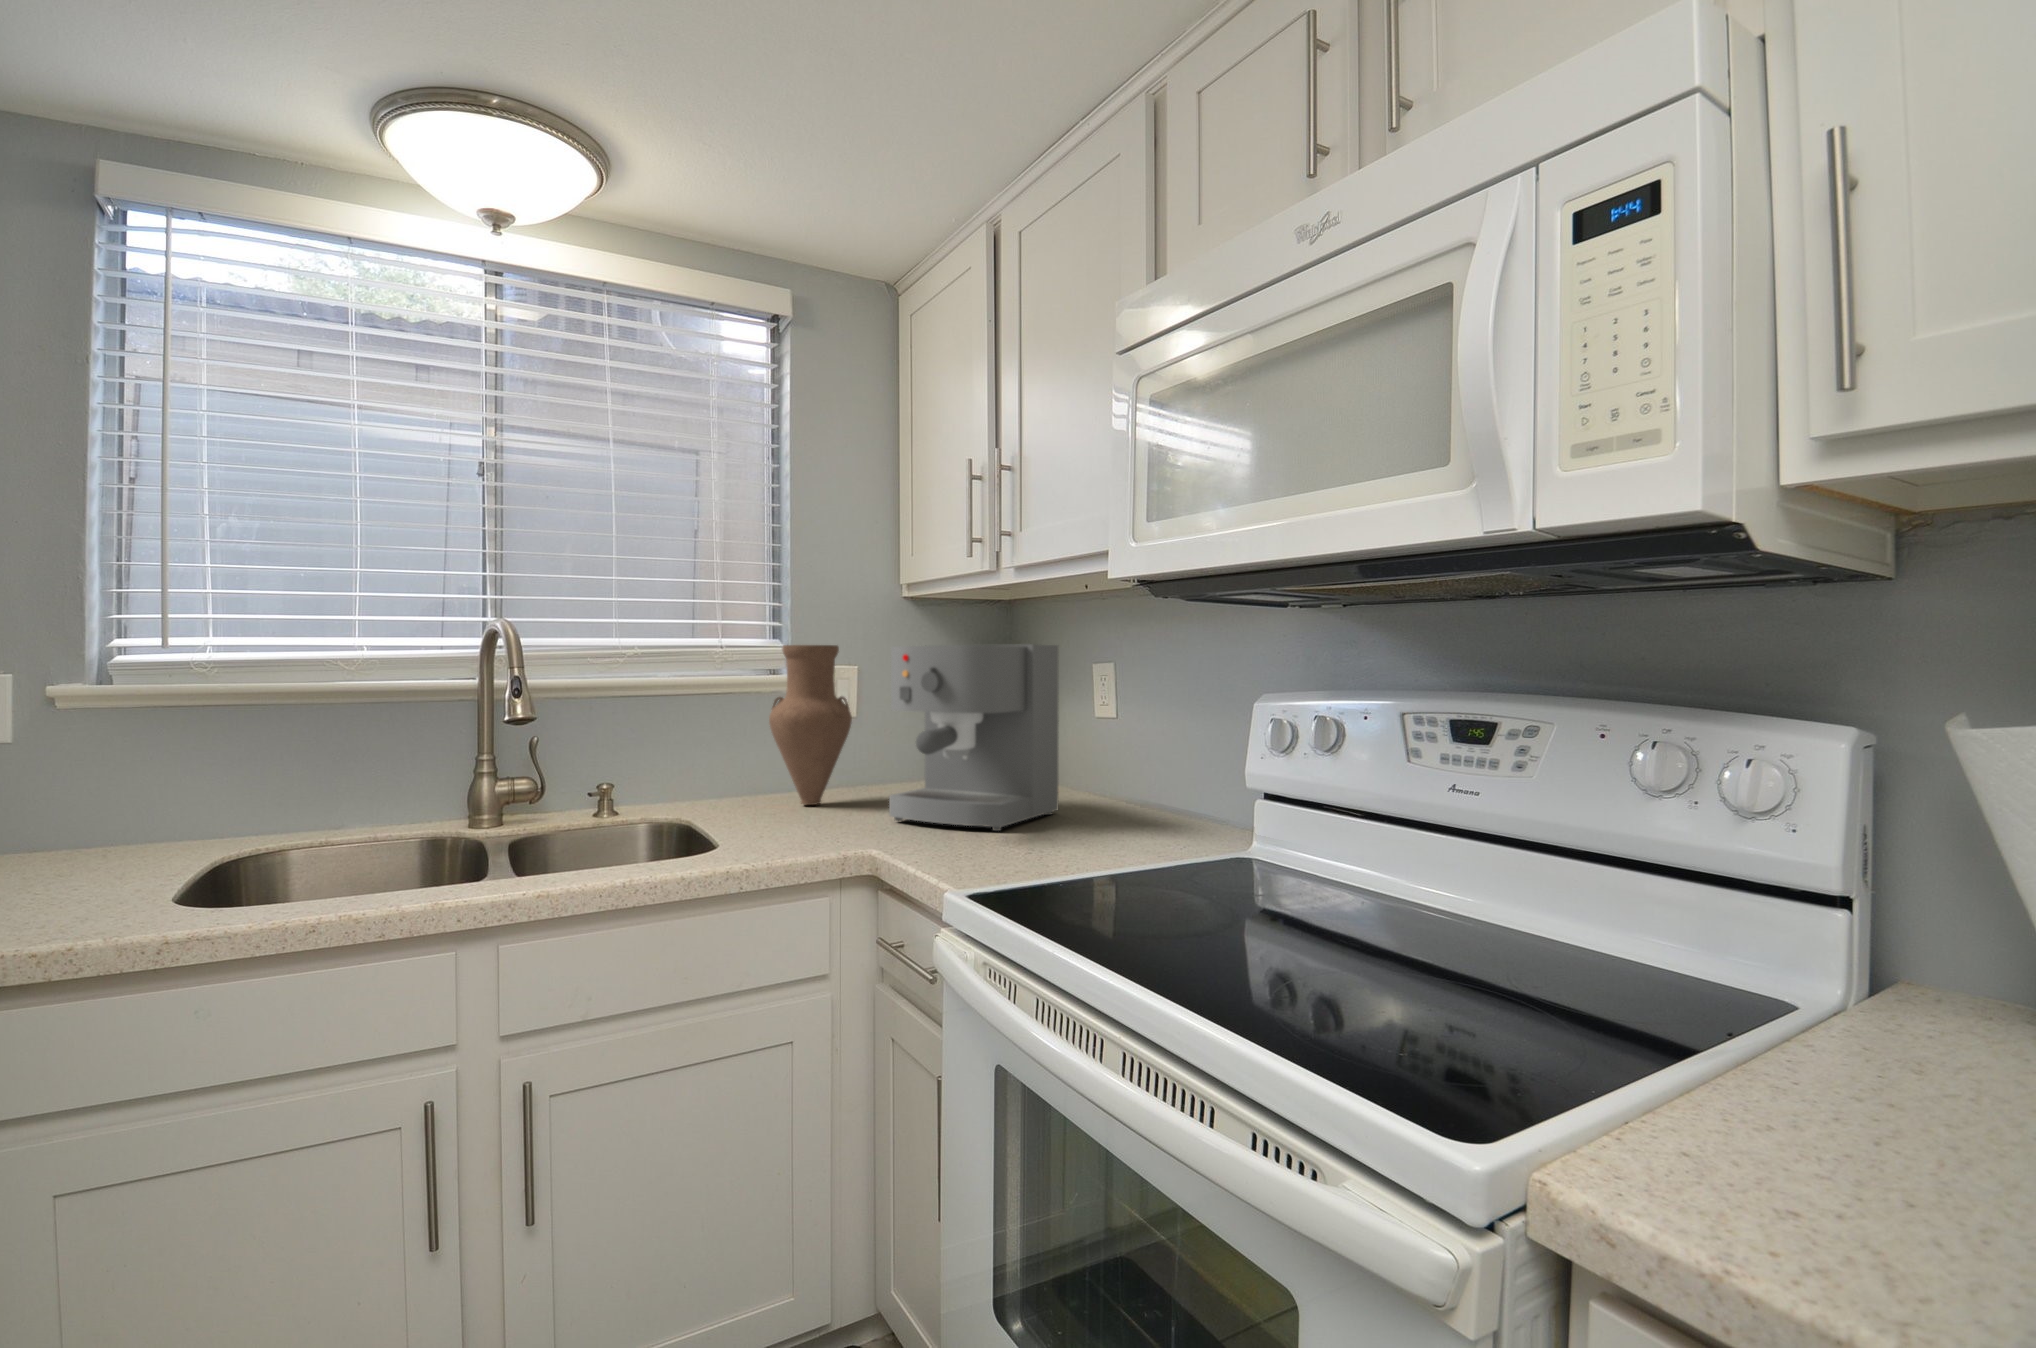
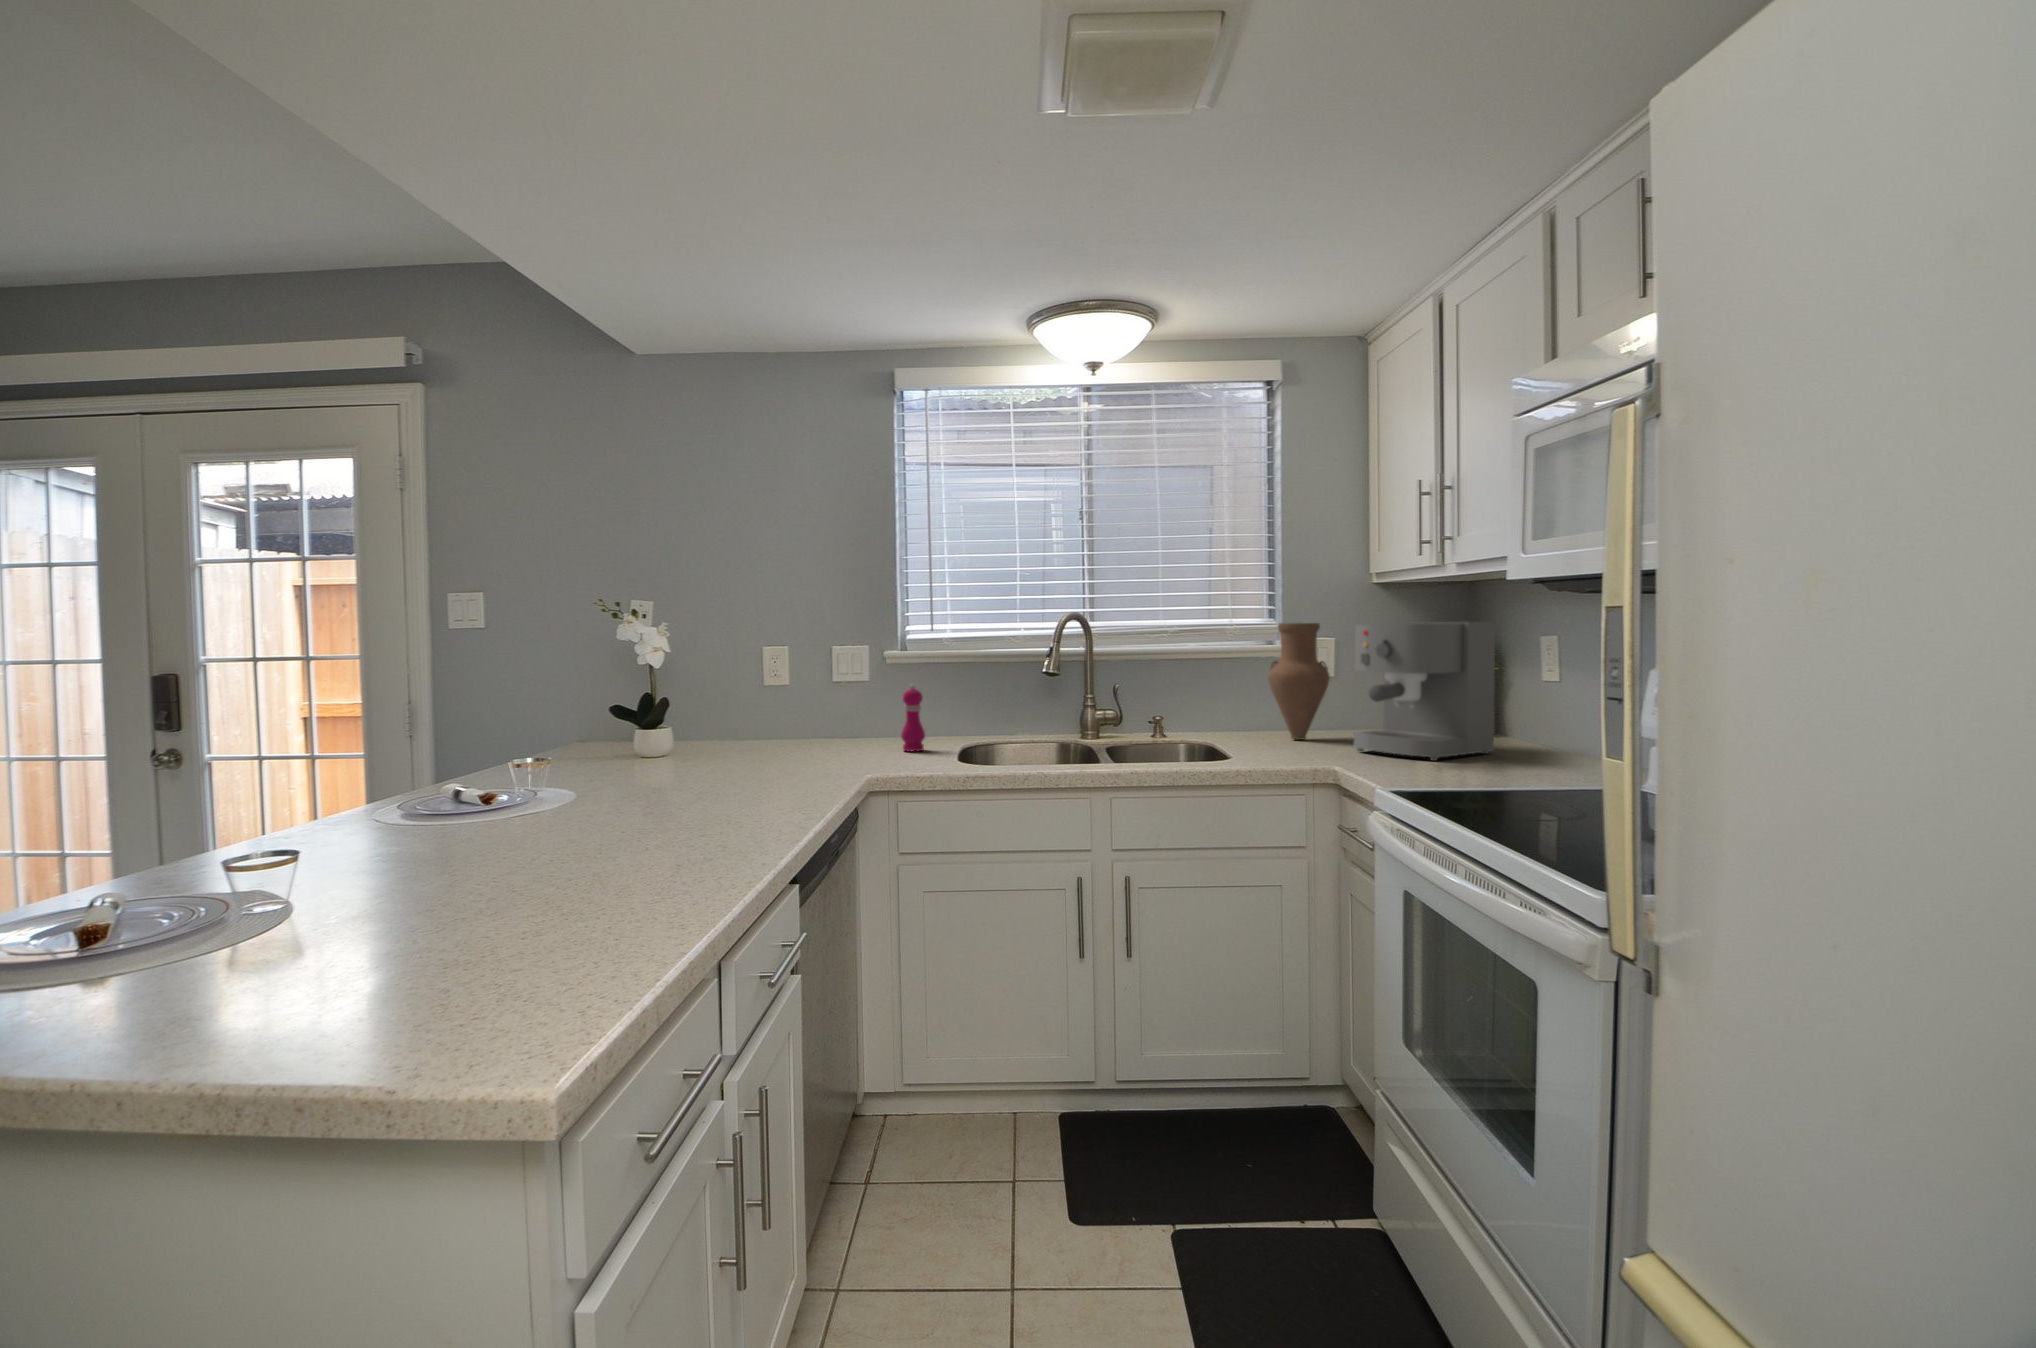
pepper mill: none [62,747,126,878] -> present [901,684,925,752]

